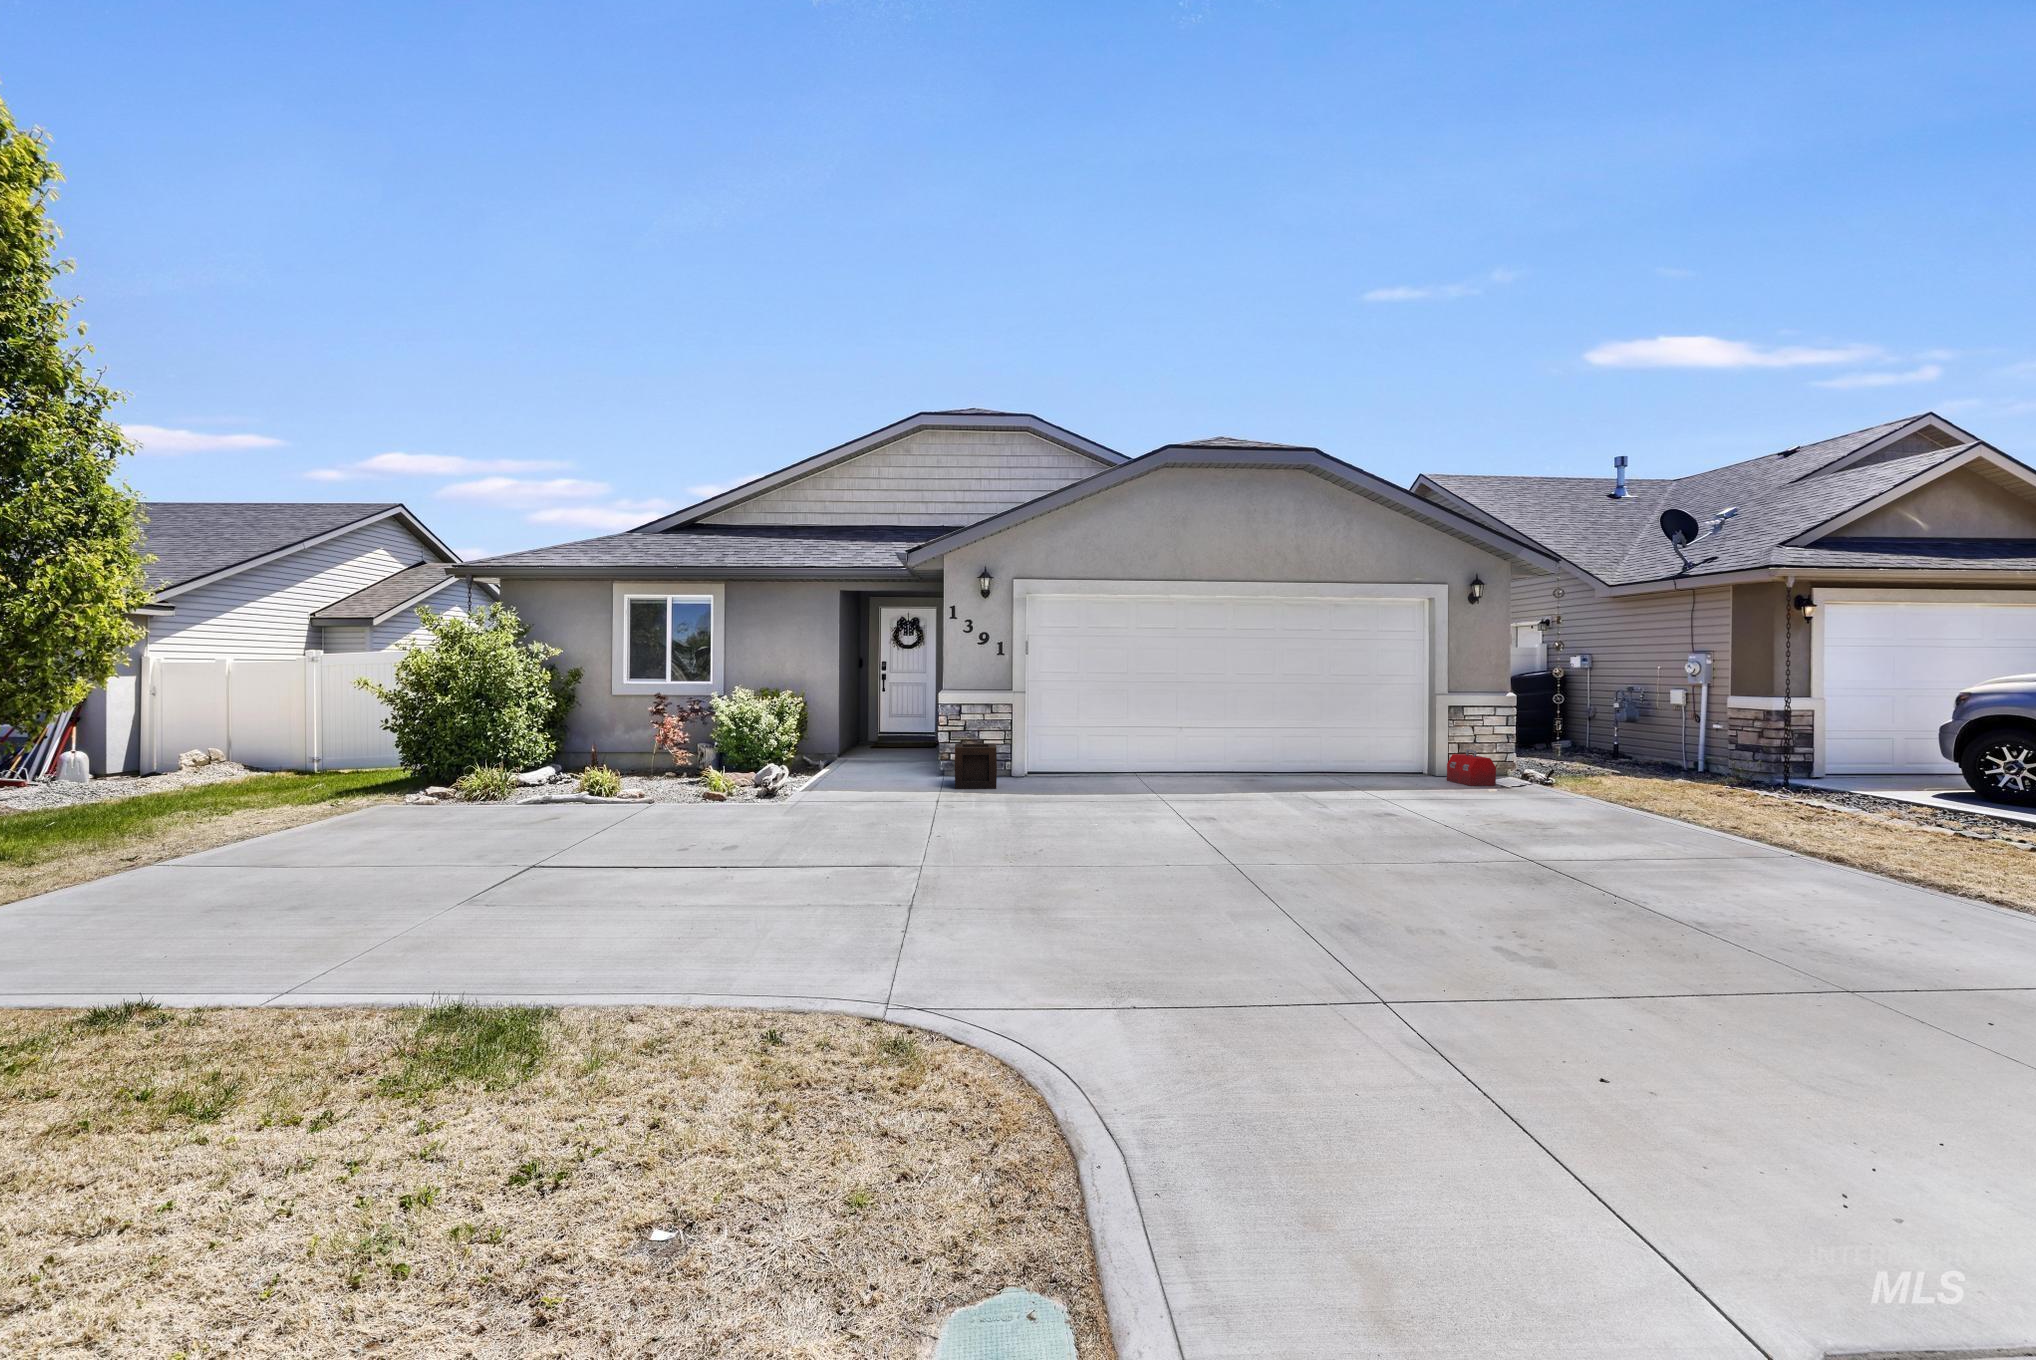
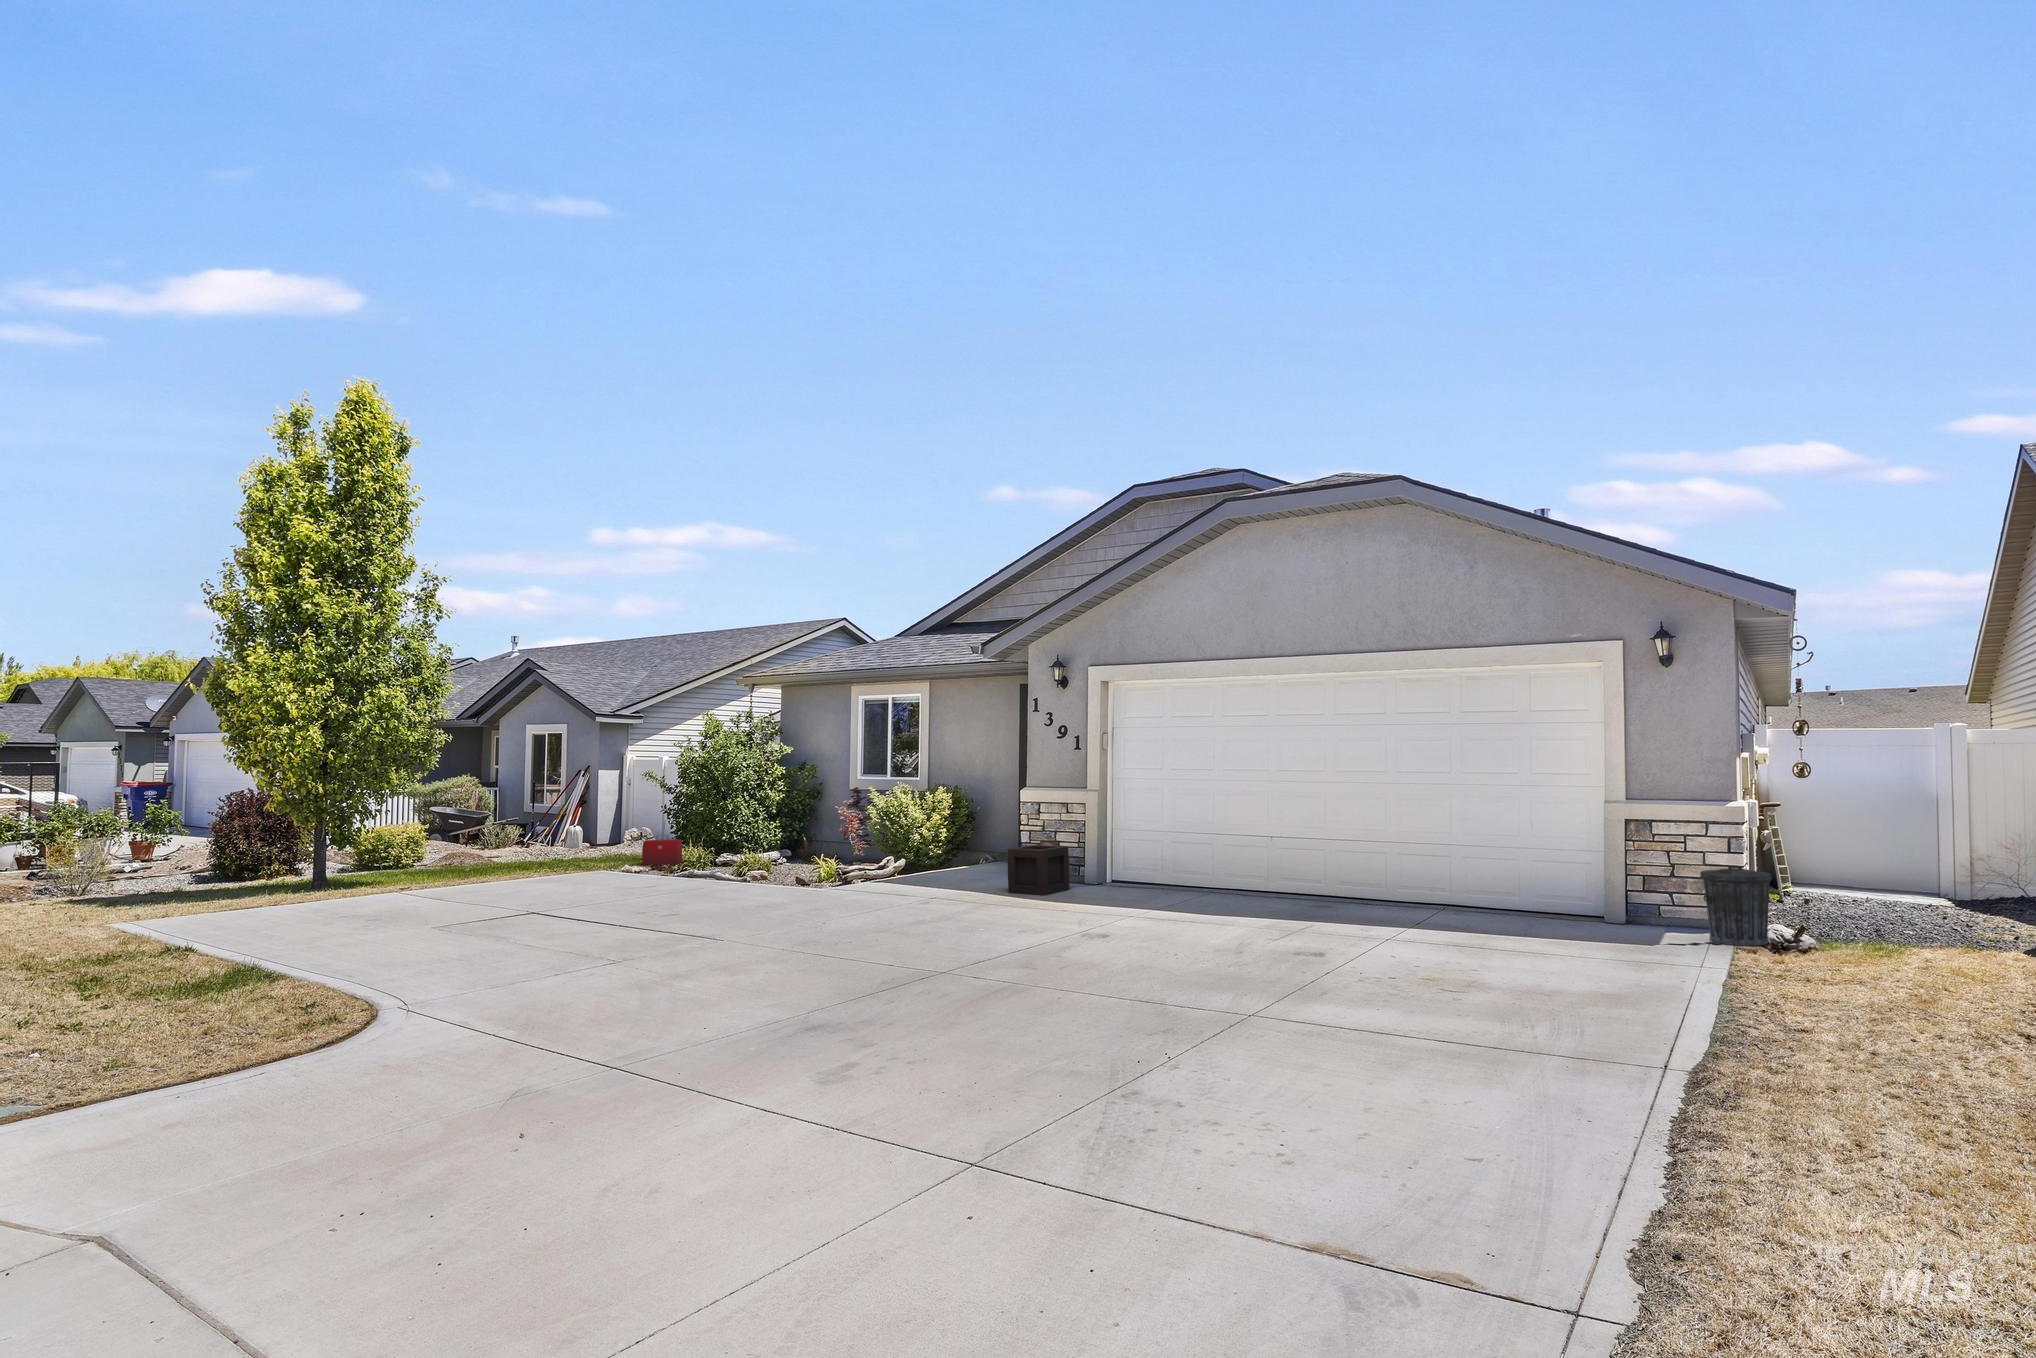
trash can: none [1501,734,1545,784] -> present [1700,866,1772,946]
toolbox: present [1447,749,1496,786] -> present [642,835,682,865]

